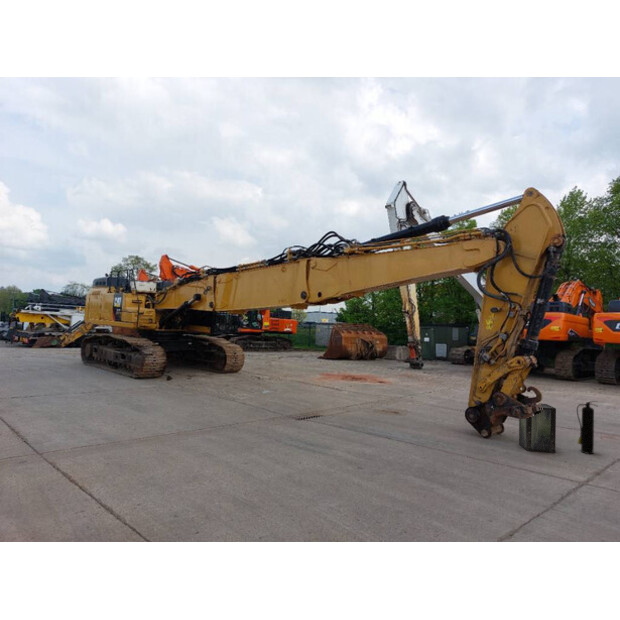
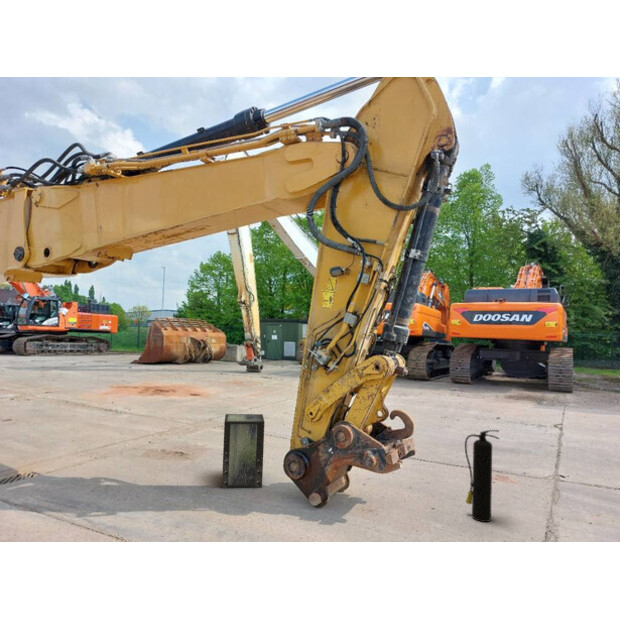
storage box: present [519,404,556,453] -> present [222,414,265,488]

